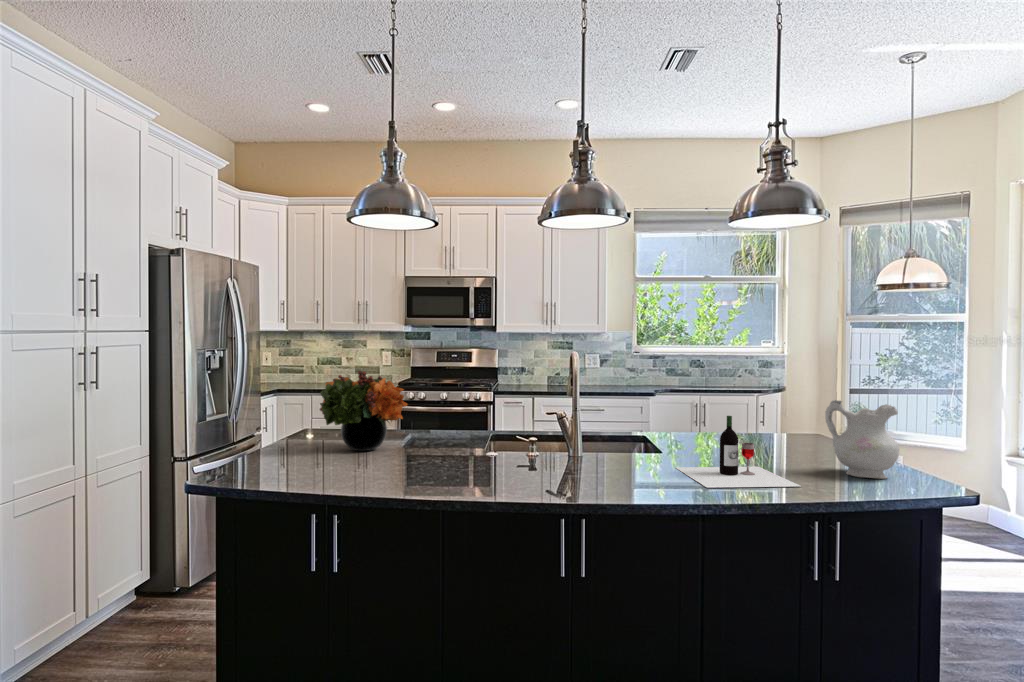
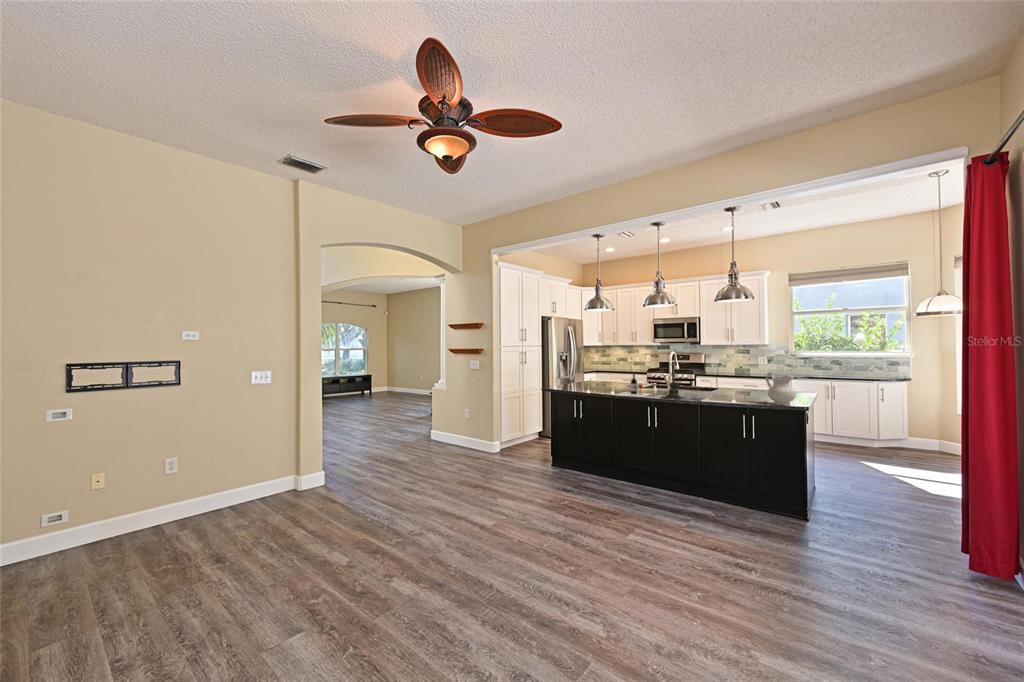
candle holder: none [595,370,652,483] -> present [662,363,684,399]
flower arrangement: present [320,371,407,451] -> none [581,359,614,388]
wine bottle: present [677,416,800,488] -> present [616,374,651,397]

